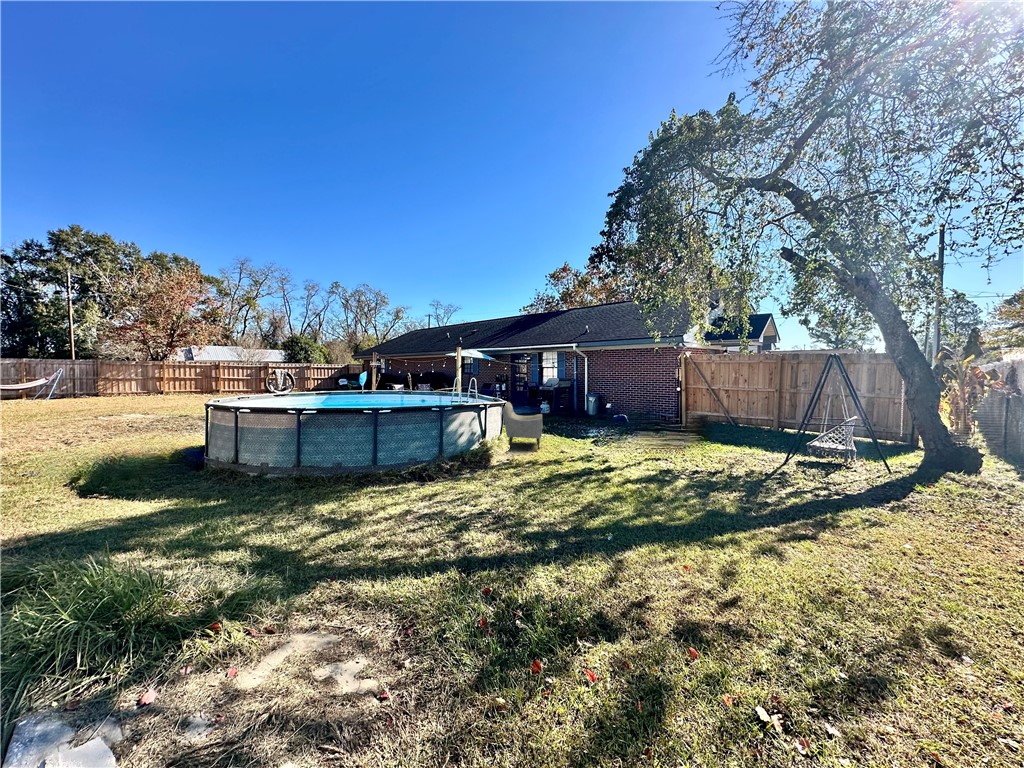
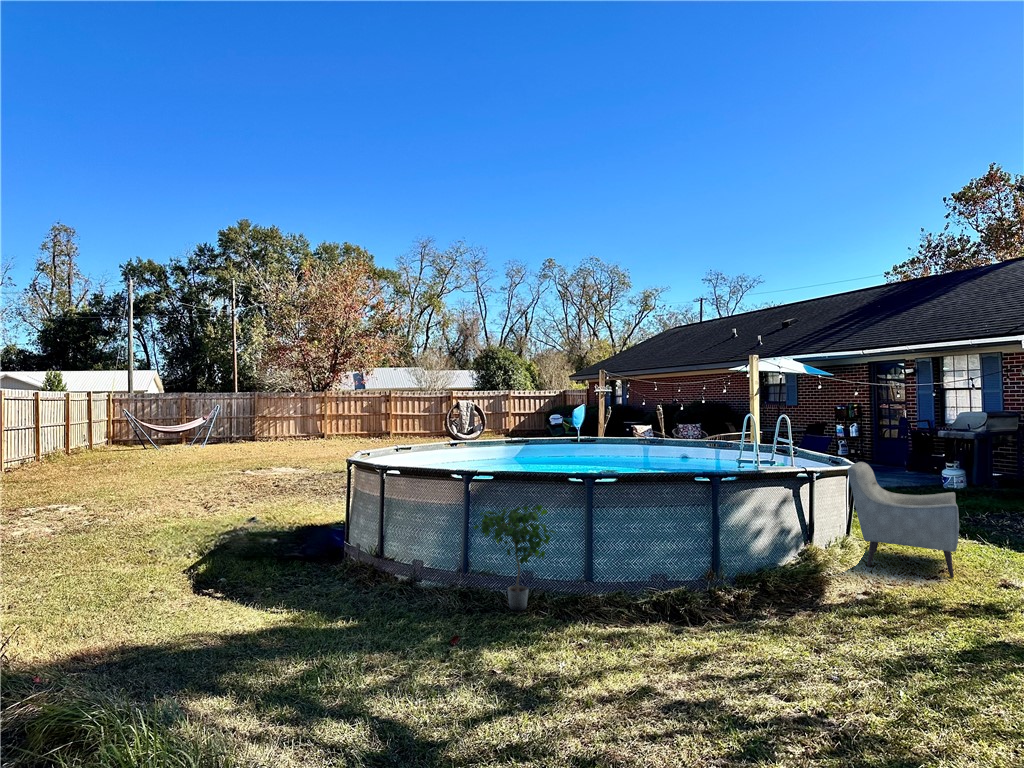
potted plant: none [304,428,358,487] -> present [473,505,556,611]

